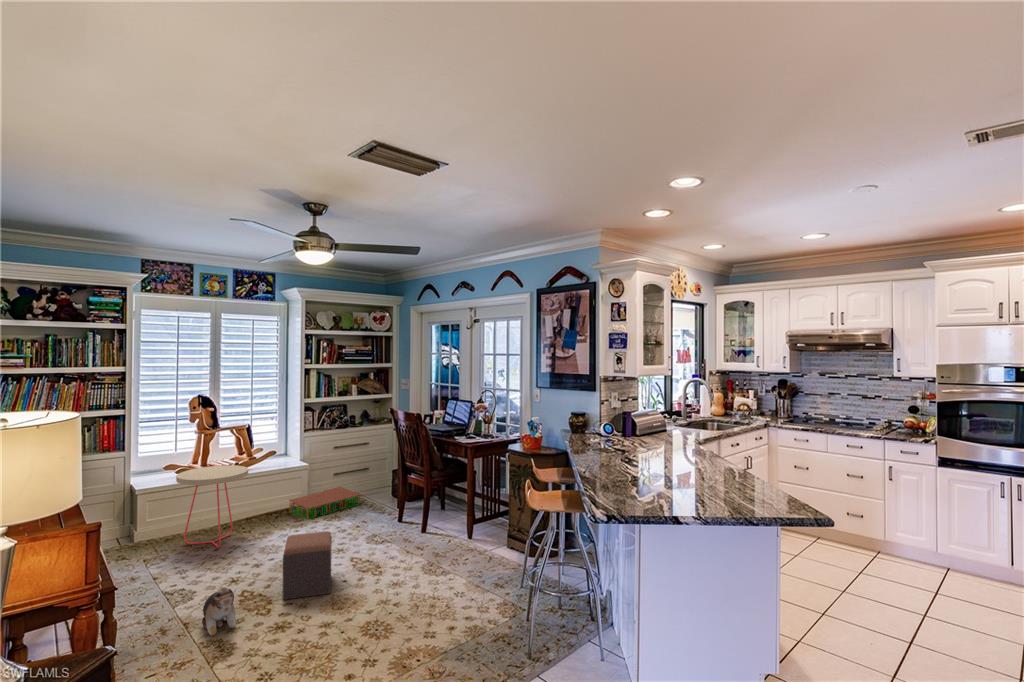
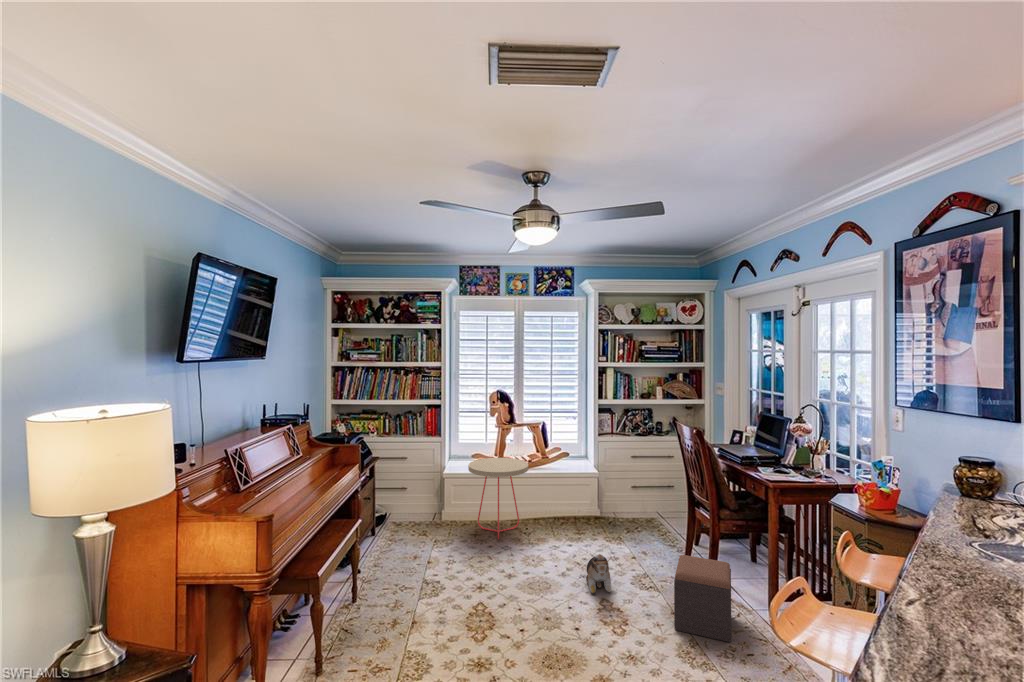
storage bin: present [289,487,360,519] -> none [580,499,656,529]
footstool: present [282,531,332,600] -> present [674,555,731,642]
plush toy: present [202,587,236,636] -> present [586,554,611,593]

